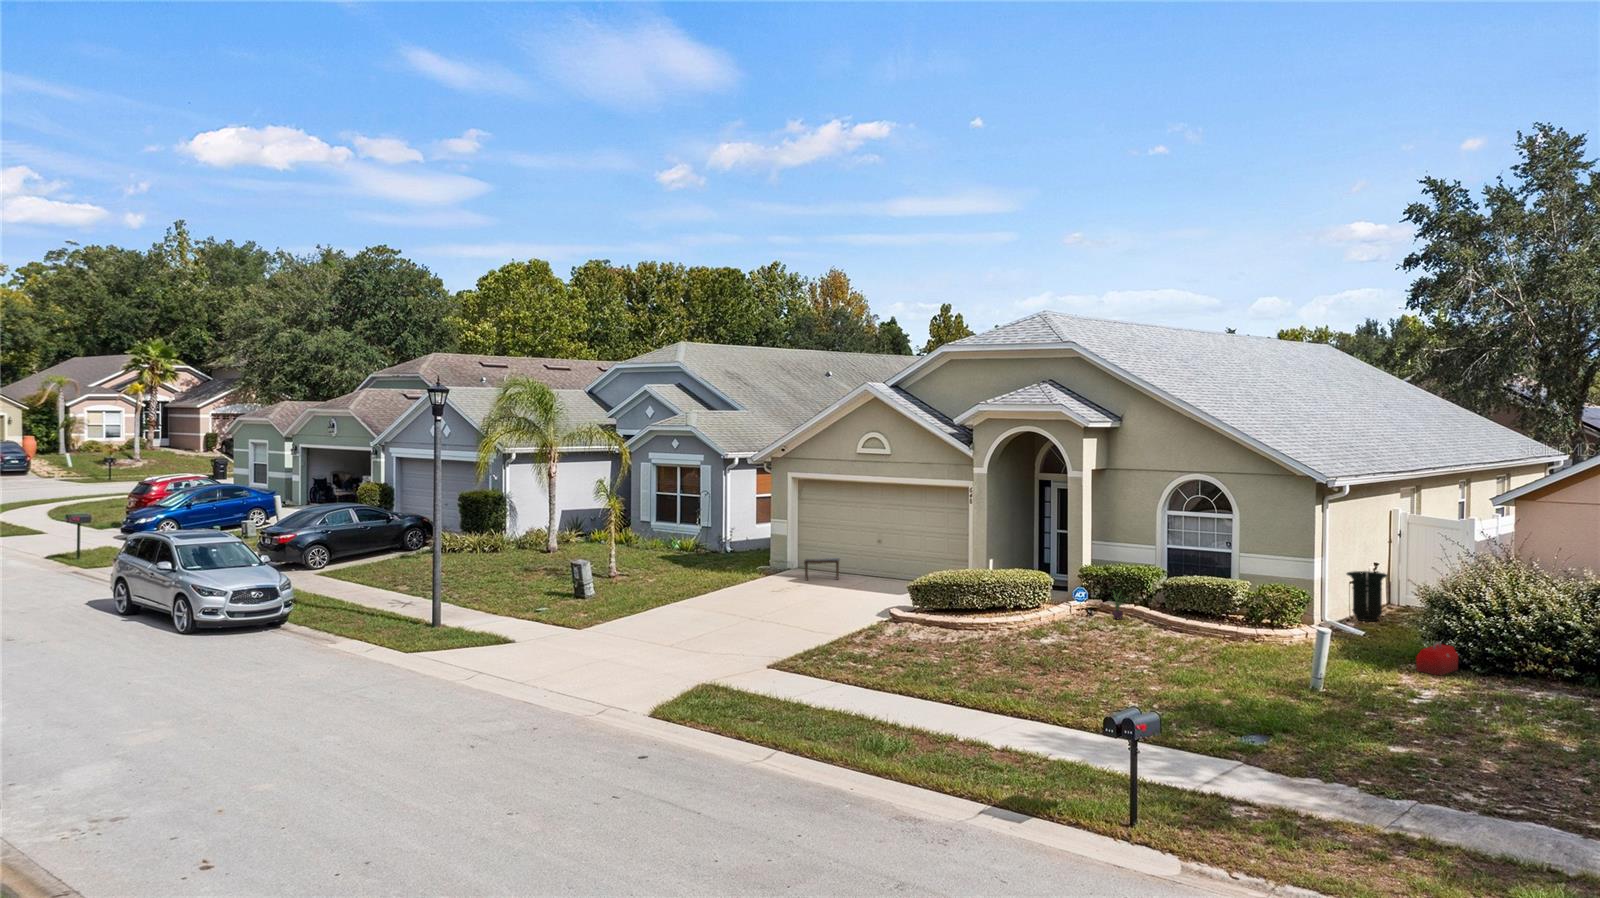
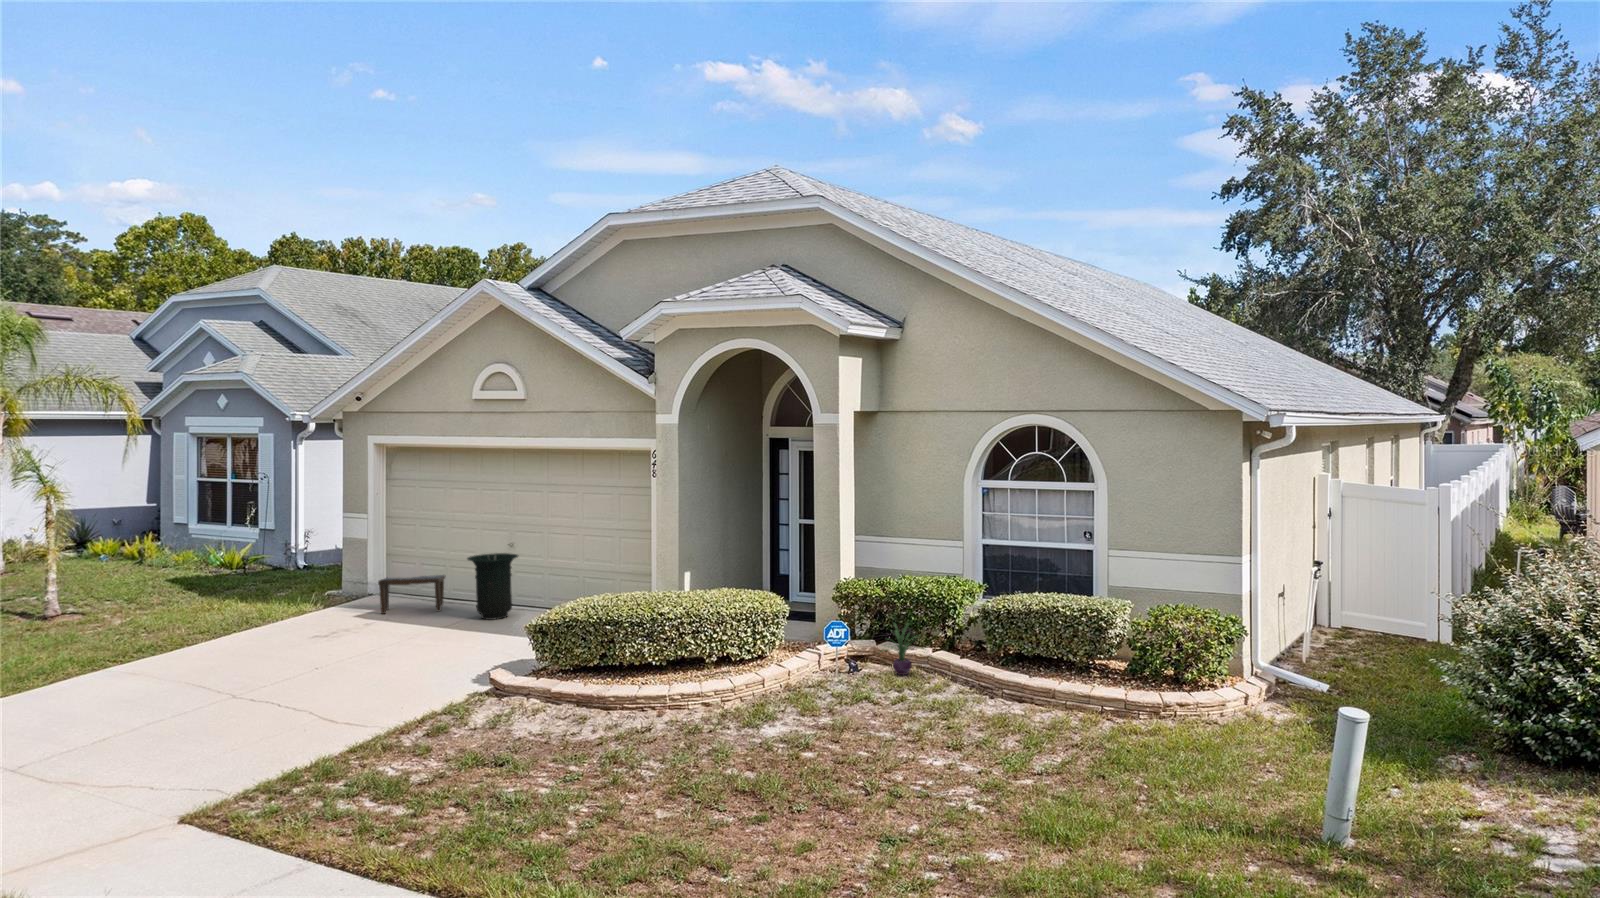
trash can: present [1347,571,1388,621] -> present [467,553,518,620]
toolbox: present [1416,642,1458,675] -> none [1499,716,1568,790]

